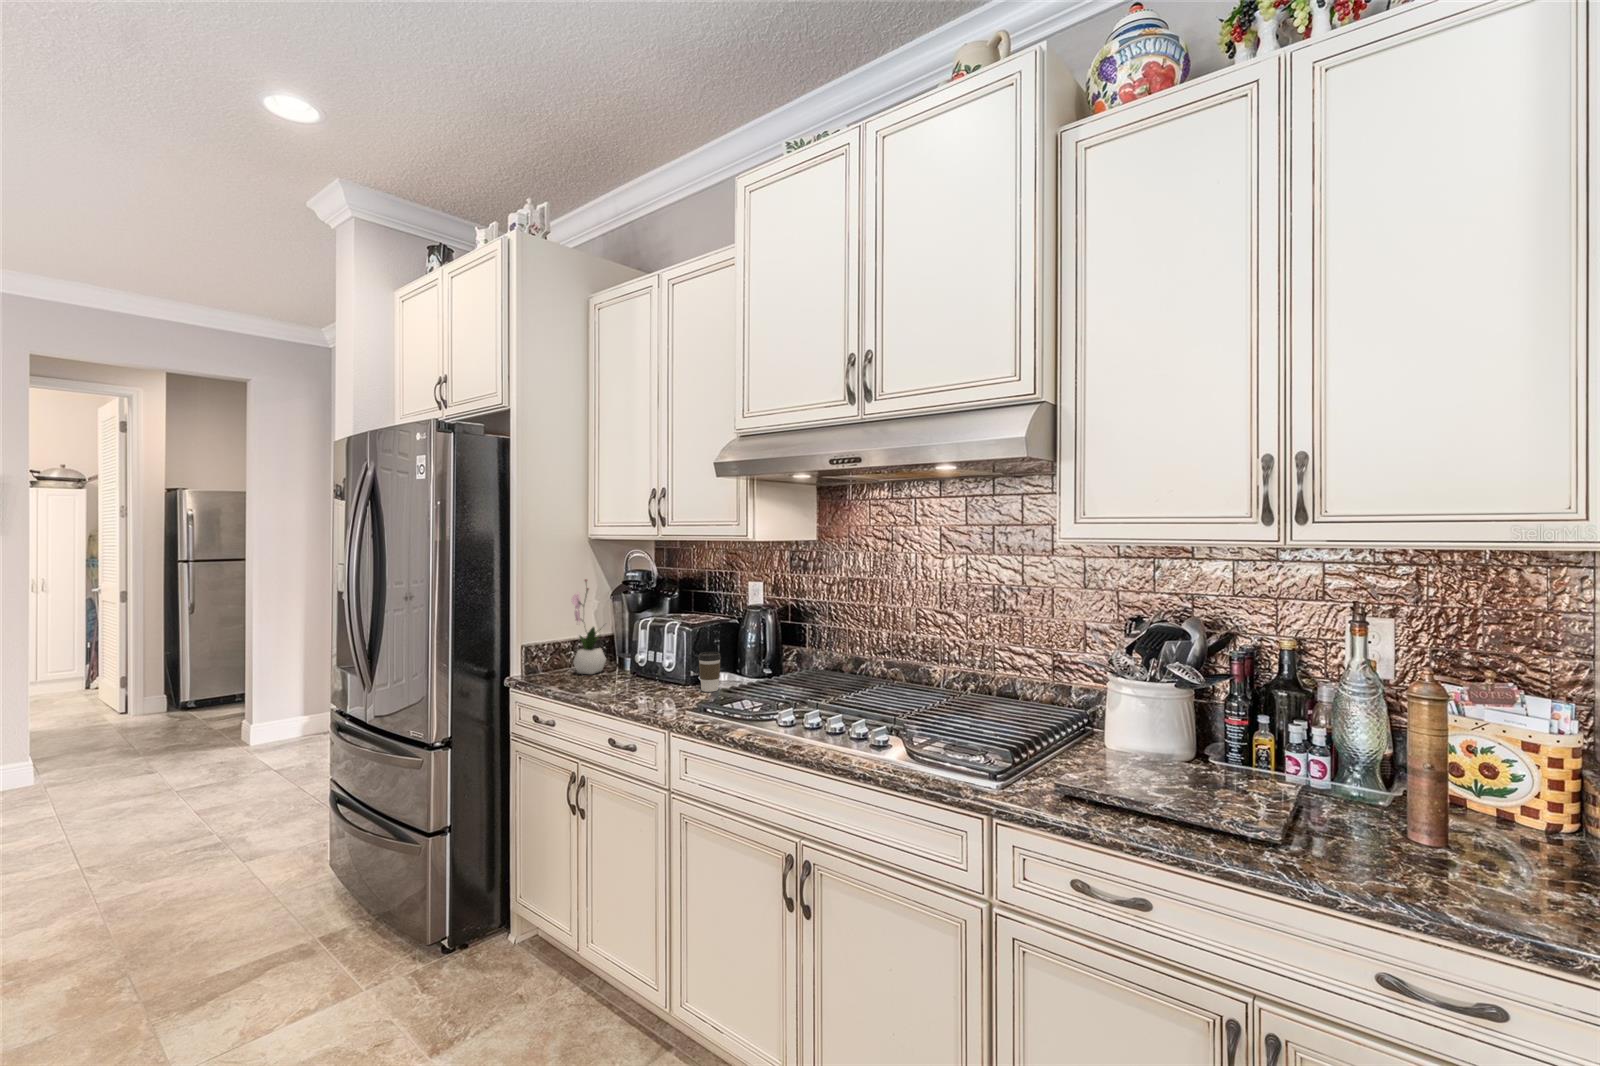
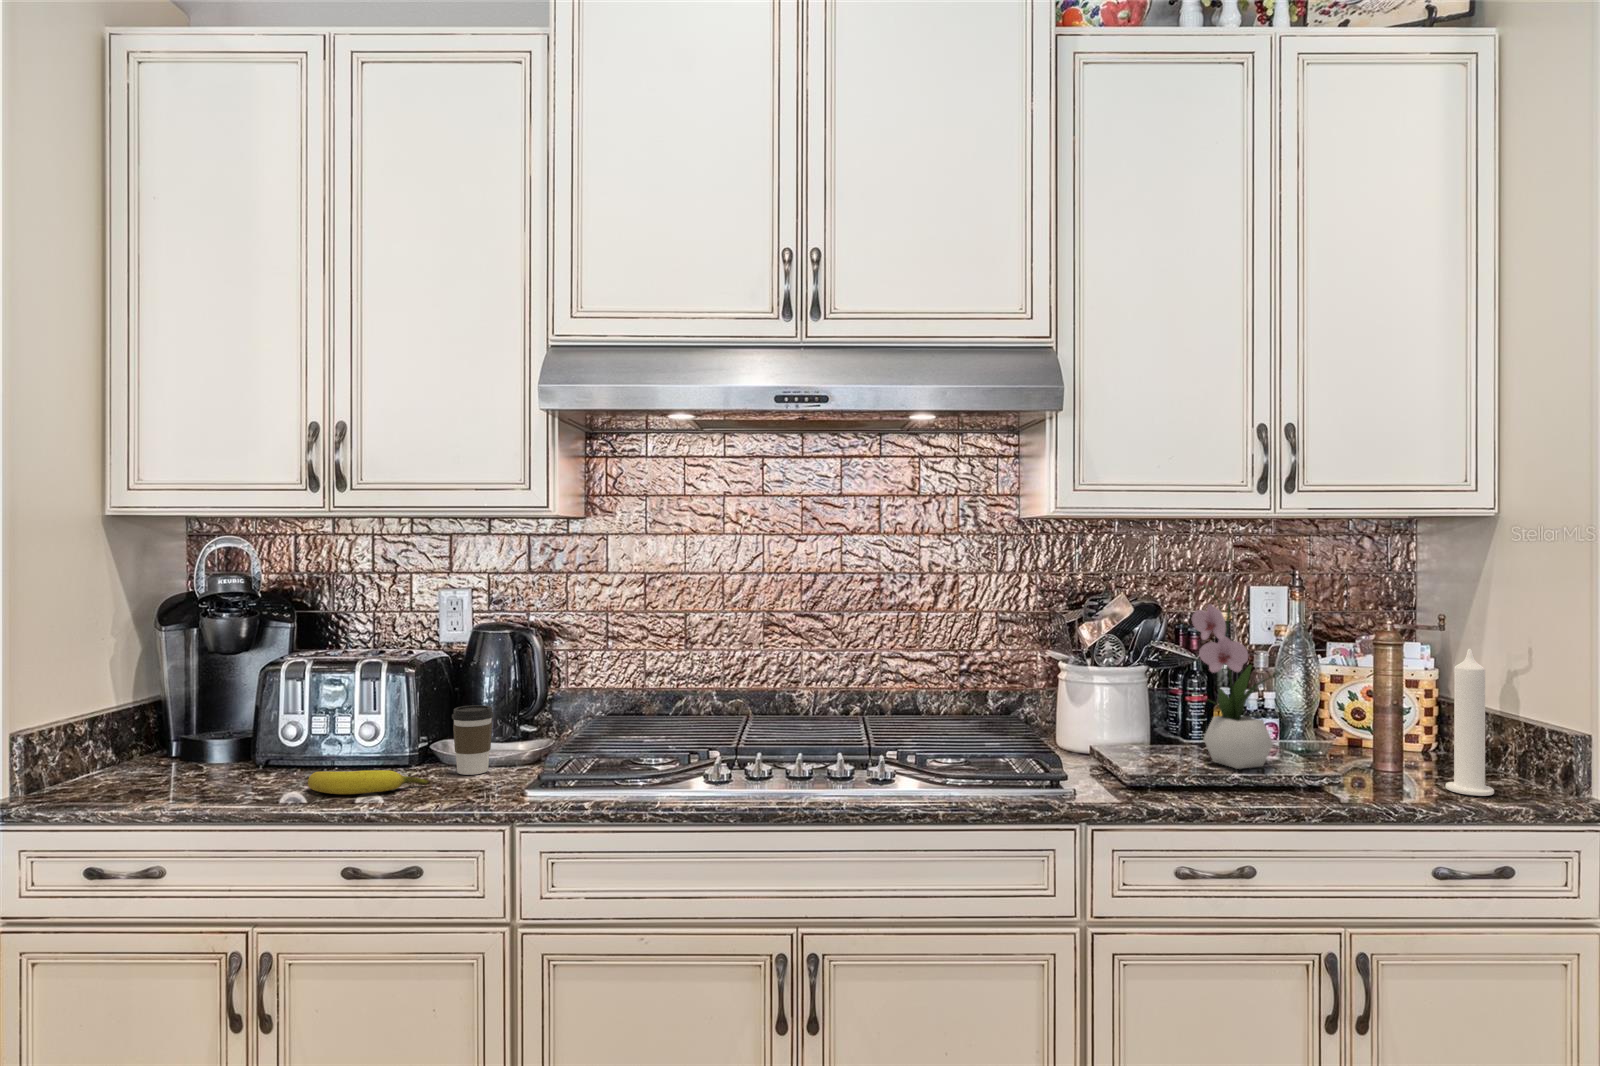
flower arrangement: present [572,579,606,674] -> present [1192,580,1277,769]
banana: none [629,678,677,693] -> present [308,770,430,794]
candle: none [1443,724,1513,912] -> present [1446,649,1494,796]

